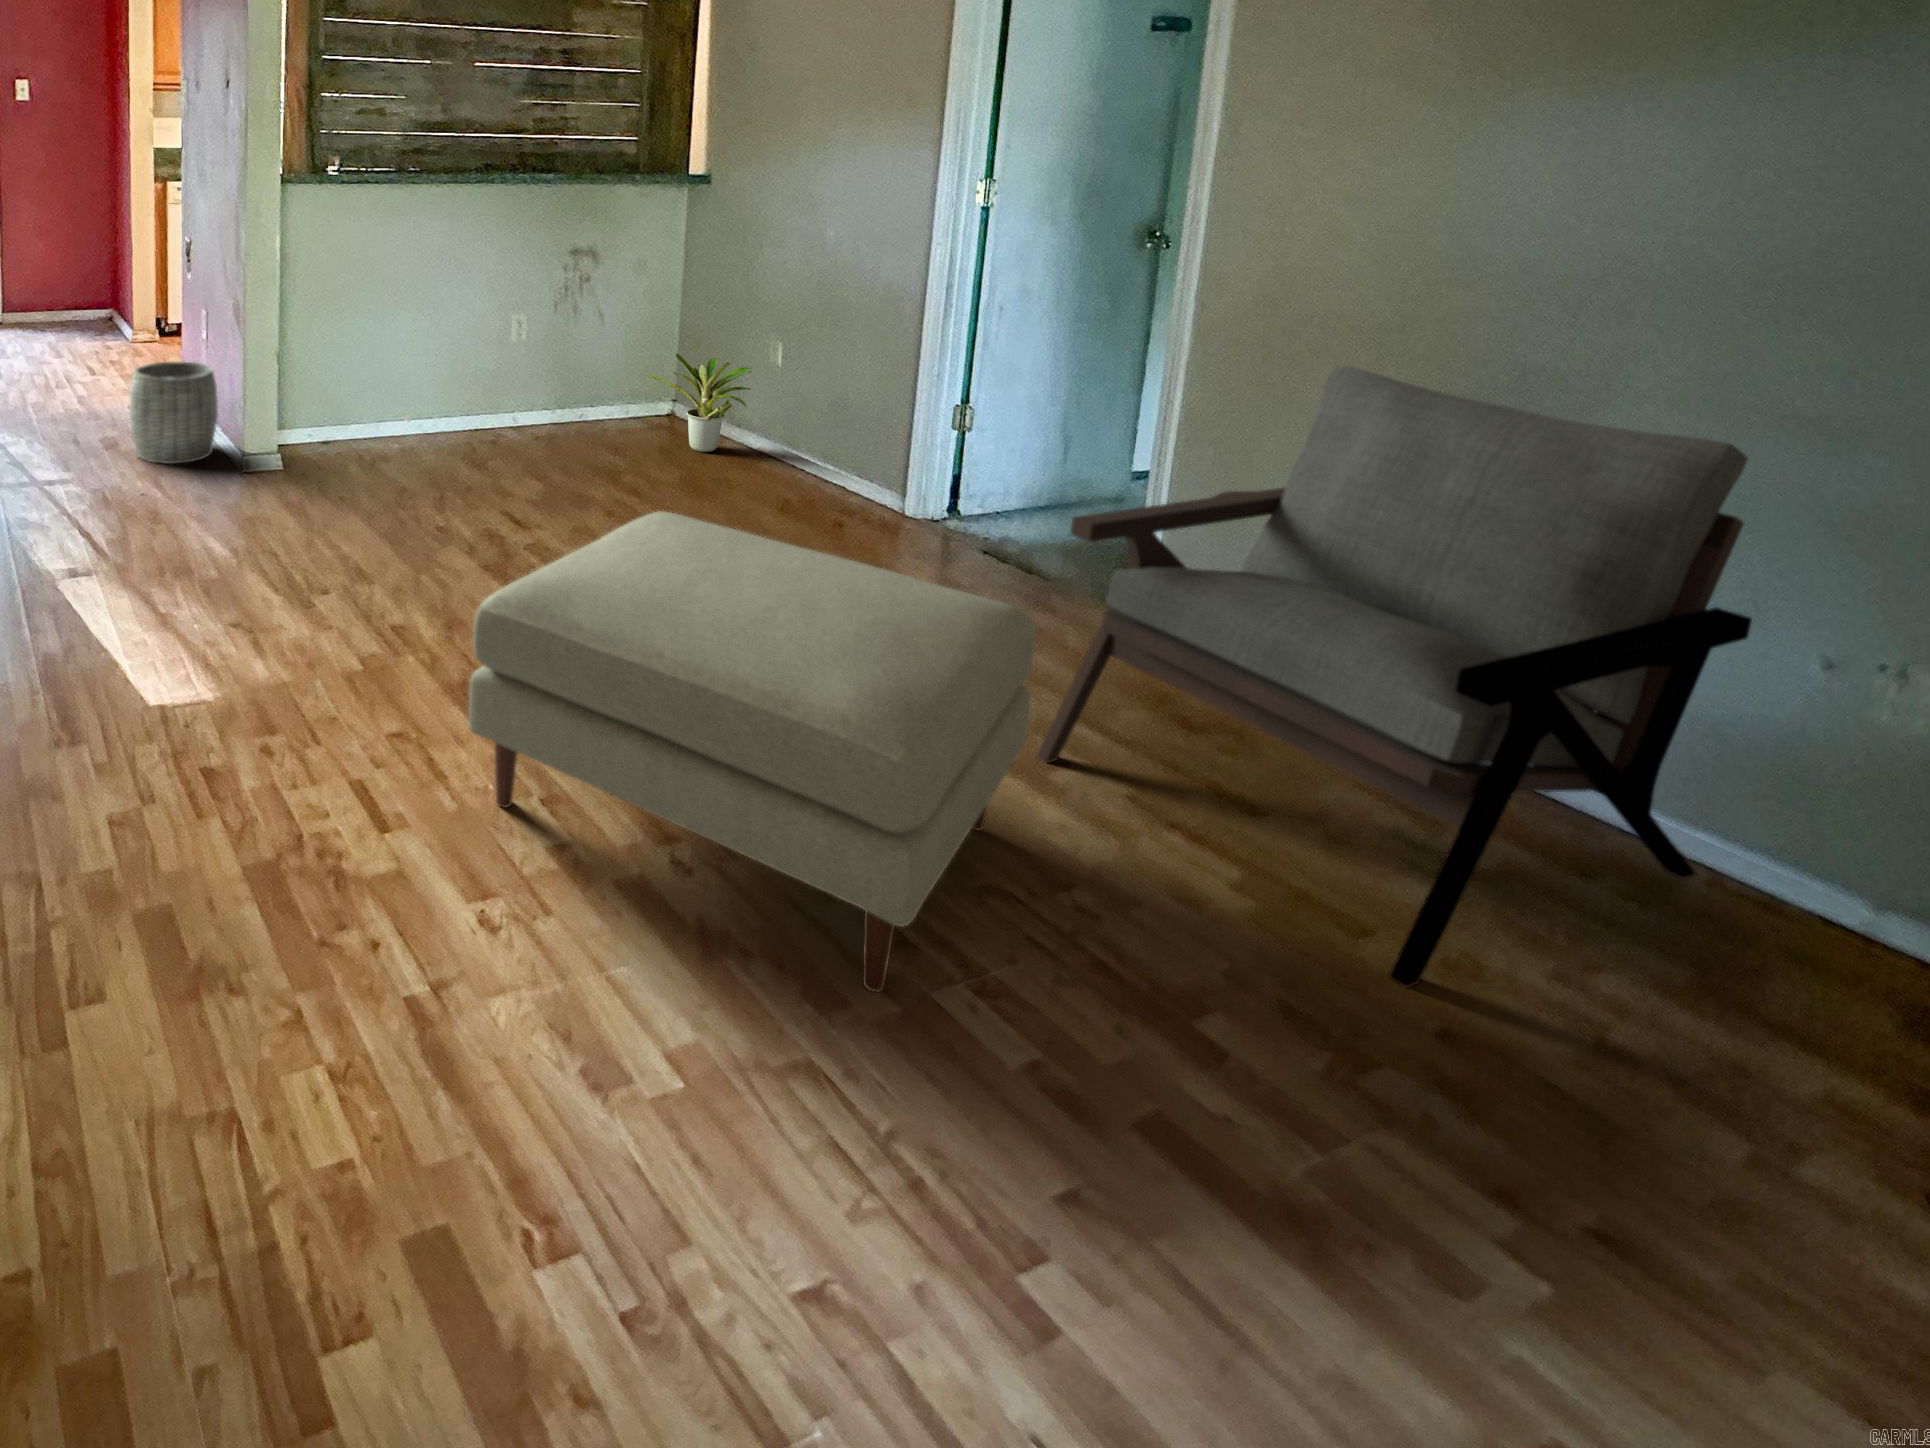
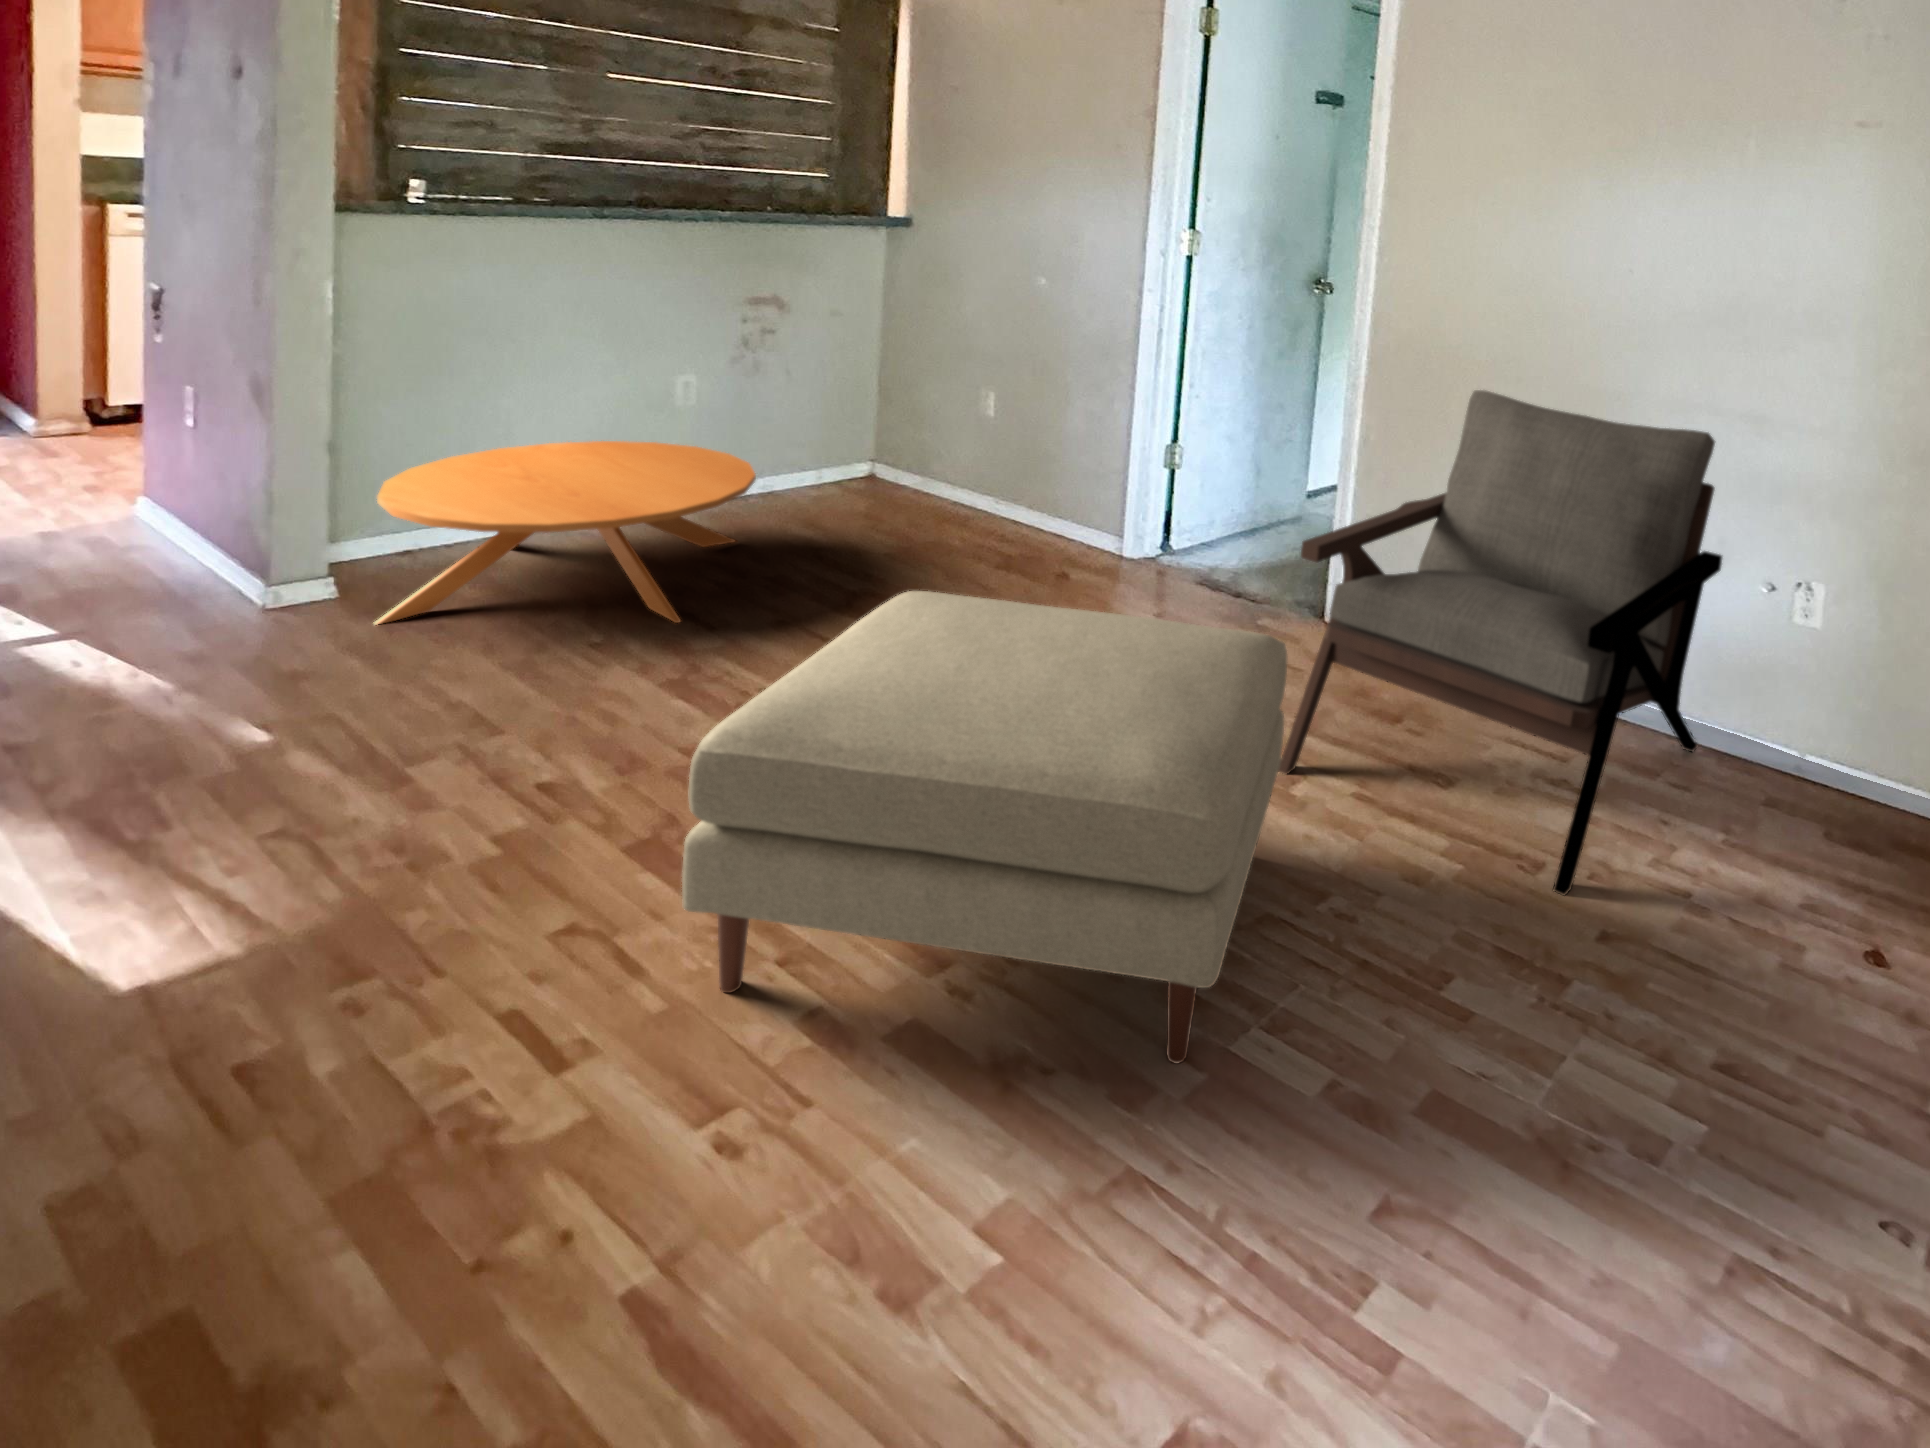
potted plant: present [650,354,752,452] -> none [857,410,972,514]
woven basket: present [130,361,218,464] -> none [32,466,213,622]
coffee table: none [300,364,560,518] -> present [374,441,756,625]

